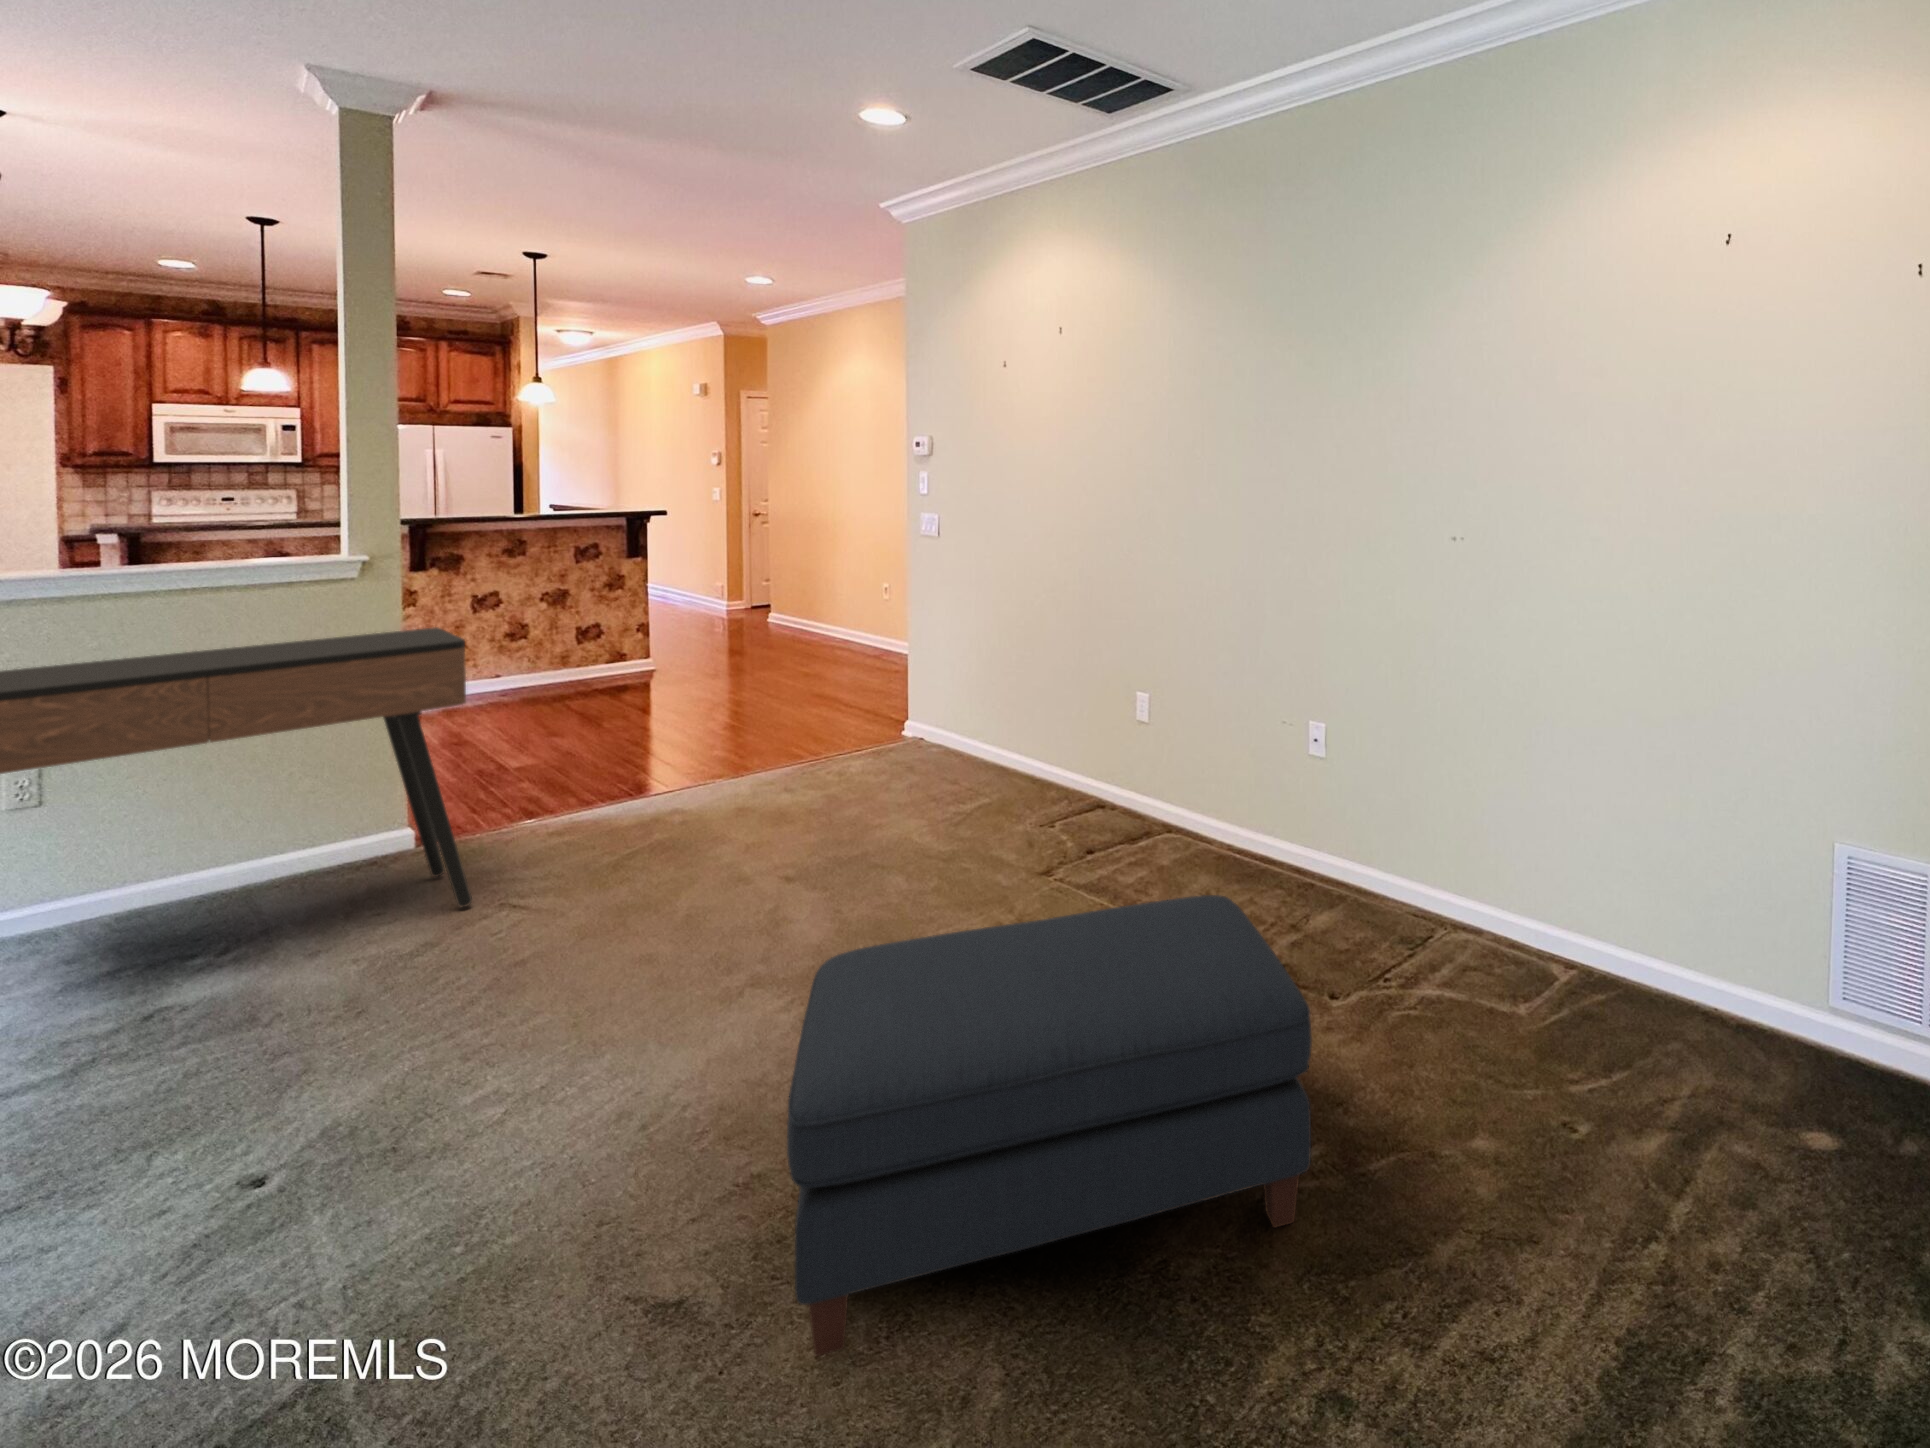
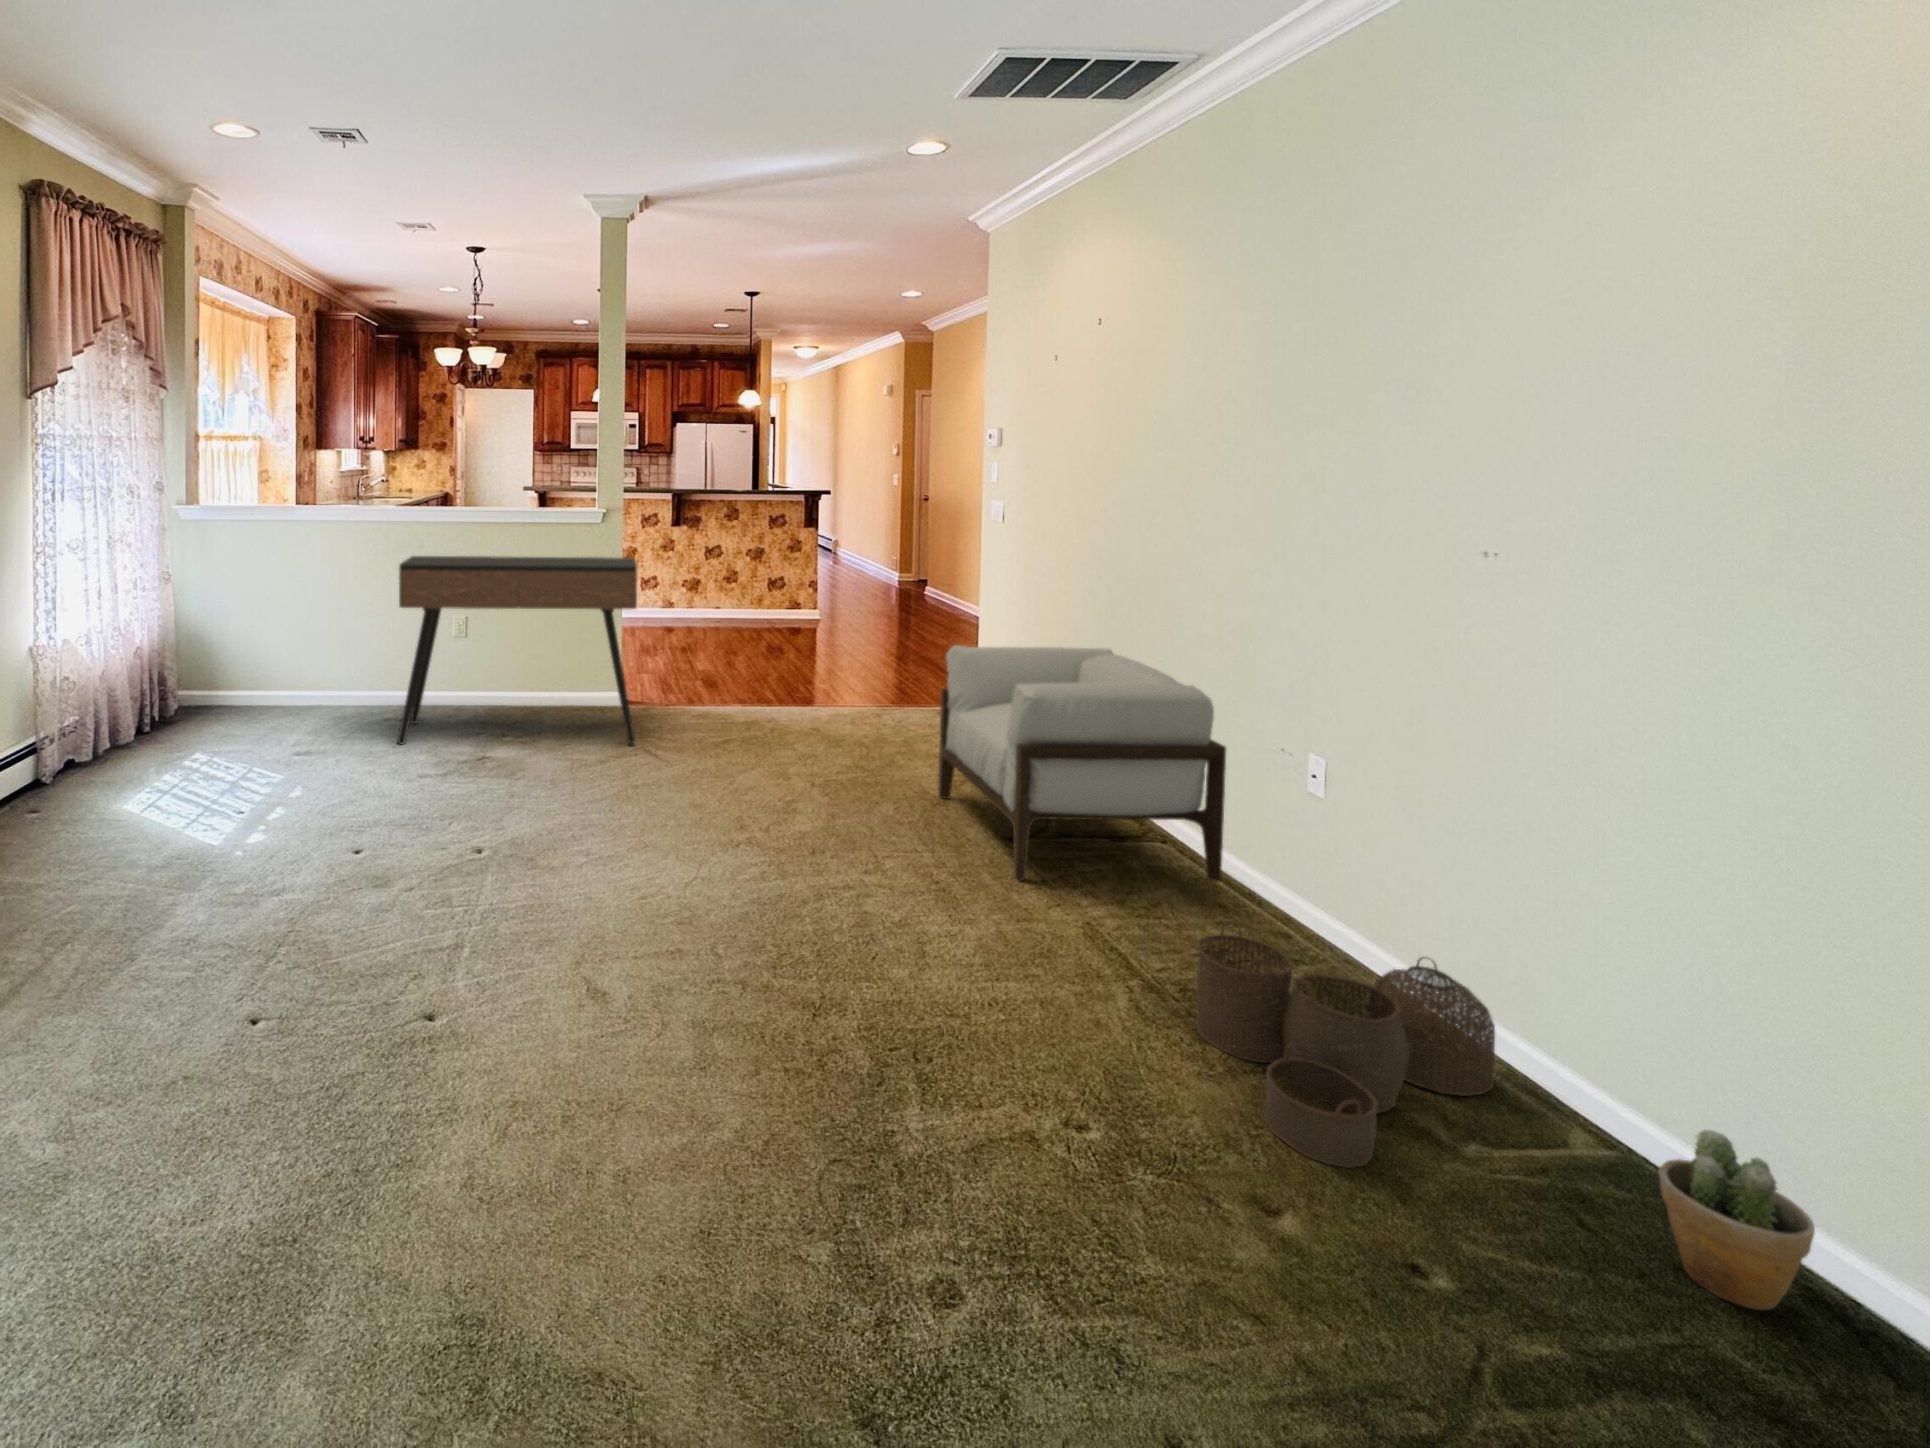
armchair: none [939,653,1231,917] -> present [938,645,1226,882]
woven basket: none [1312,866,1500,1078] -> present [1196,921,1495,1168]
ottoman: present [787,895,1312,1356] -> none [644,807,1064,1151]
potted plant: none [1644,930,1724,1045] -> present [1659,1130,1815,1310]

